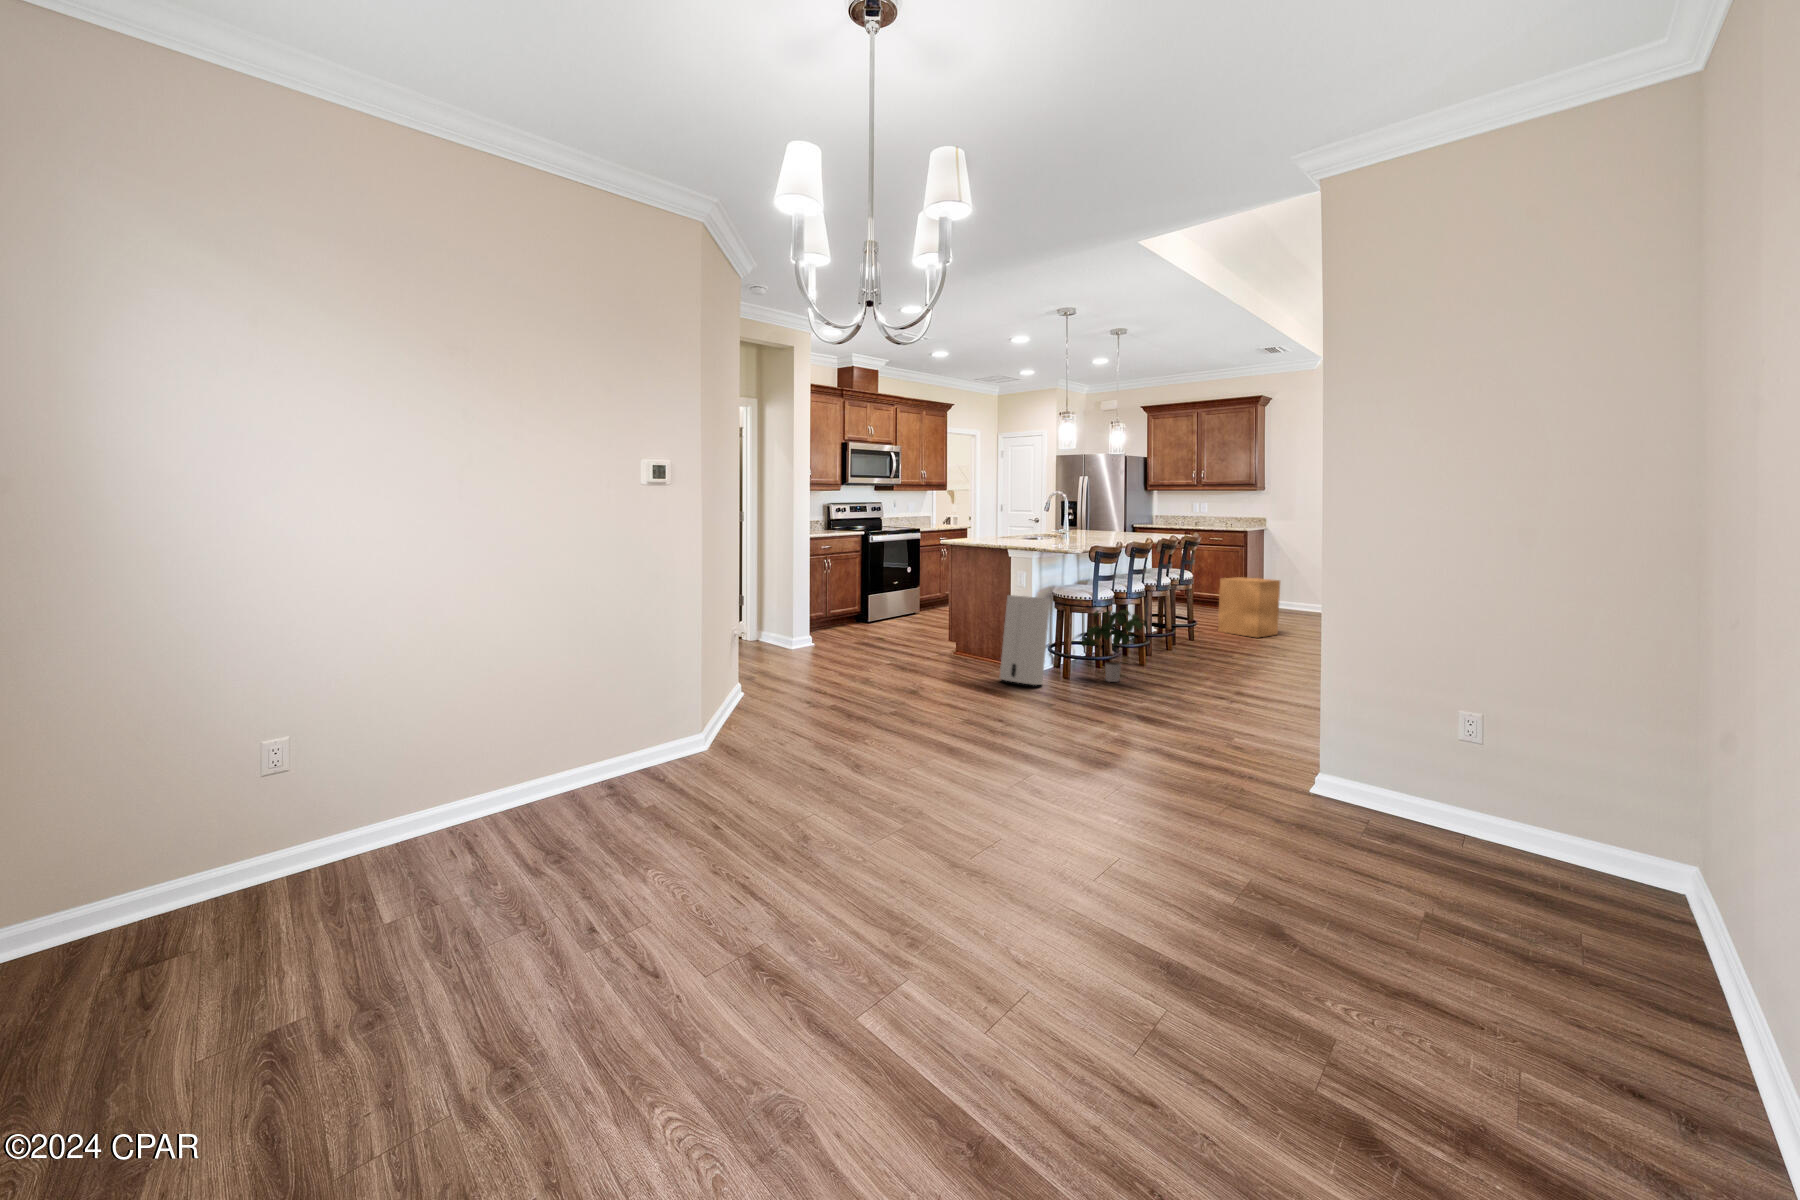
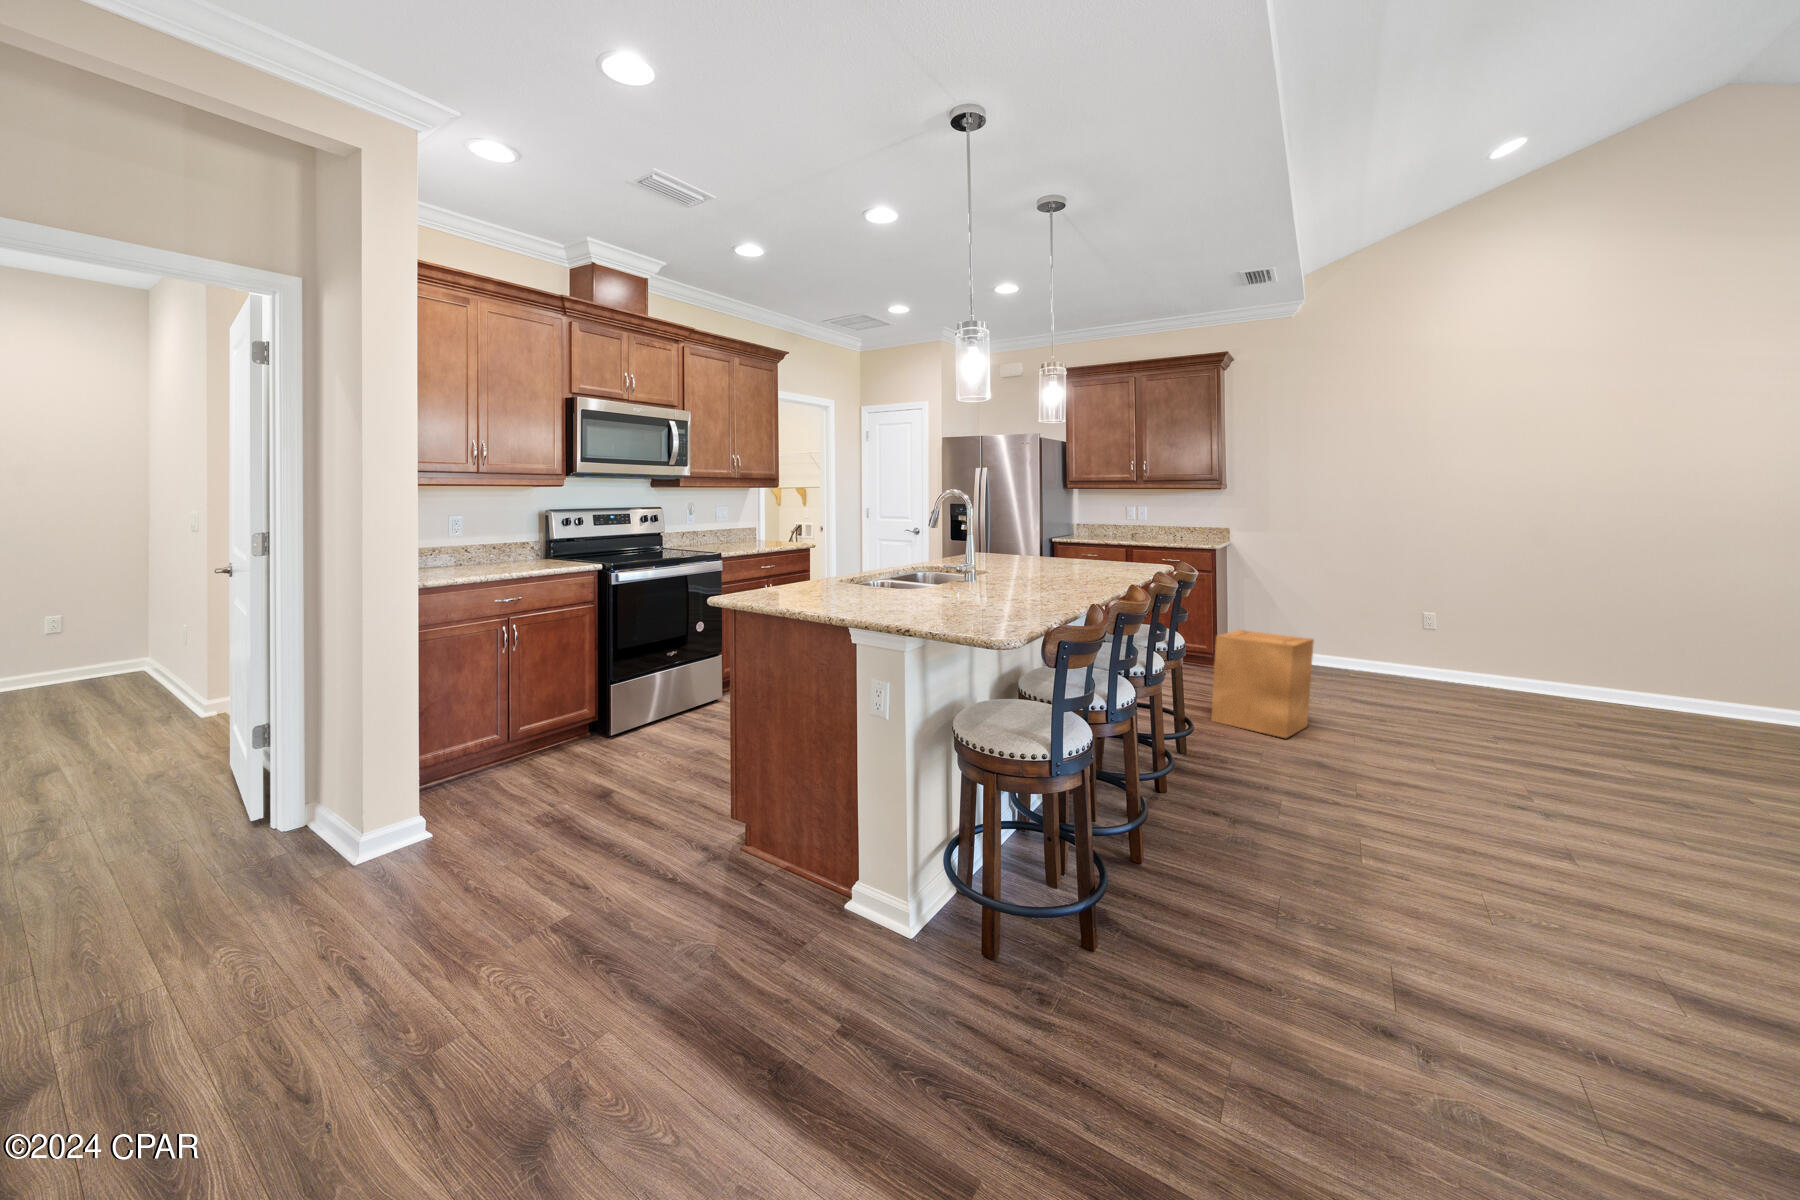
air purifier: present [1000,595,1050,685] -> none [842,759,972,1030]
potted plant: present [1080,610,1148,682] -> none [1036,783,1214,968]

